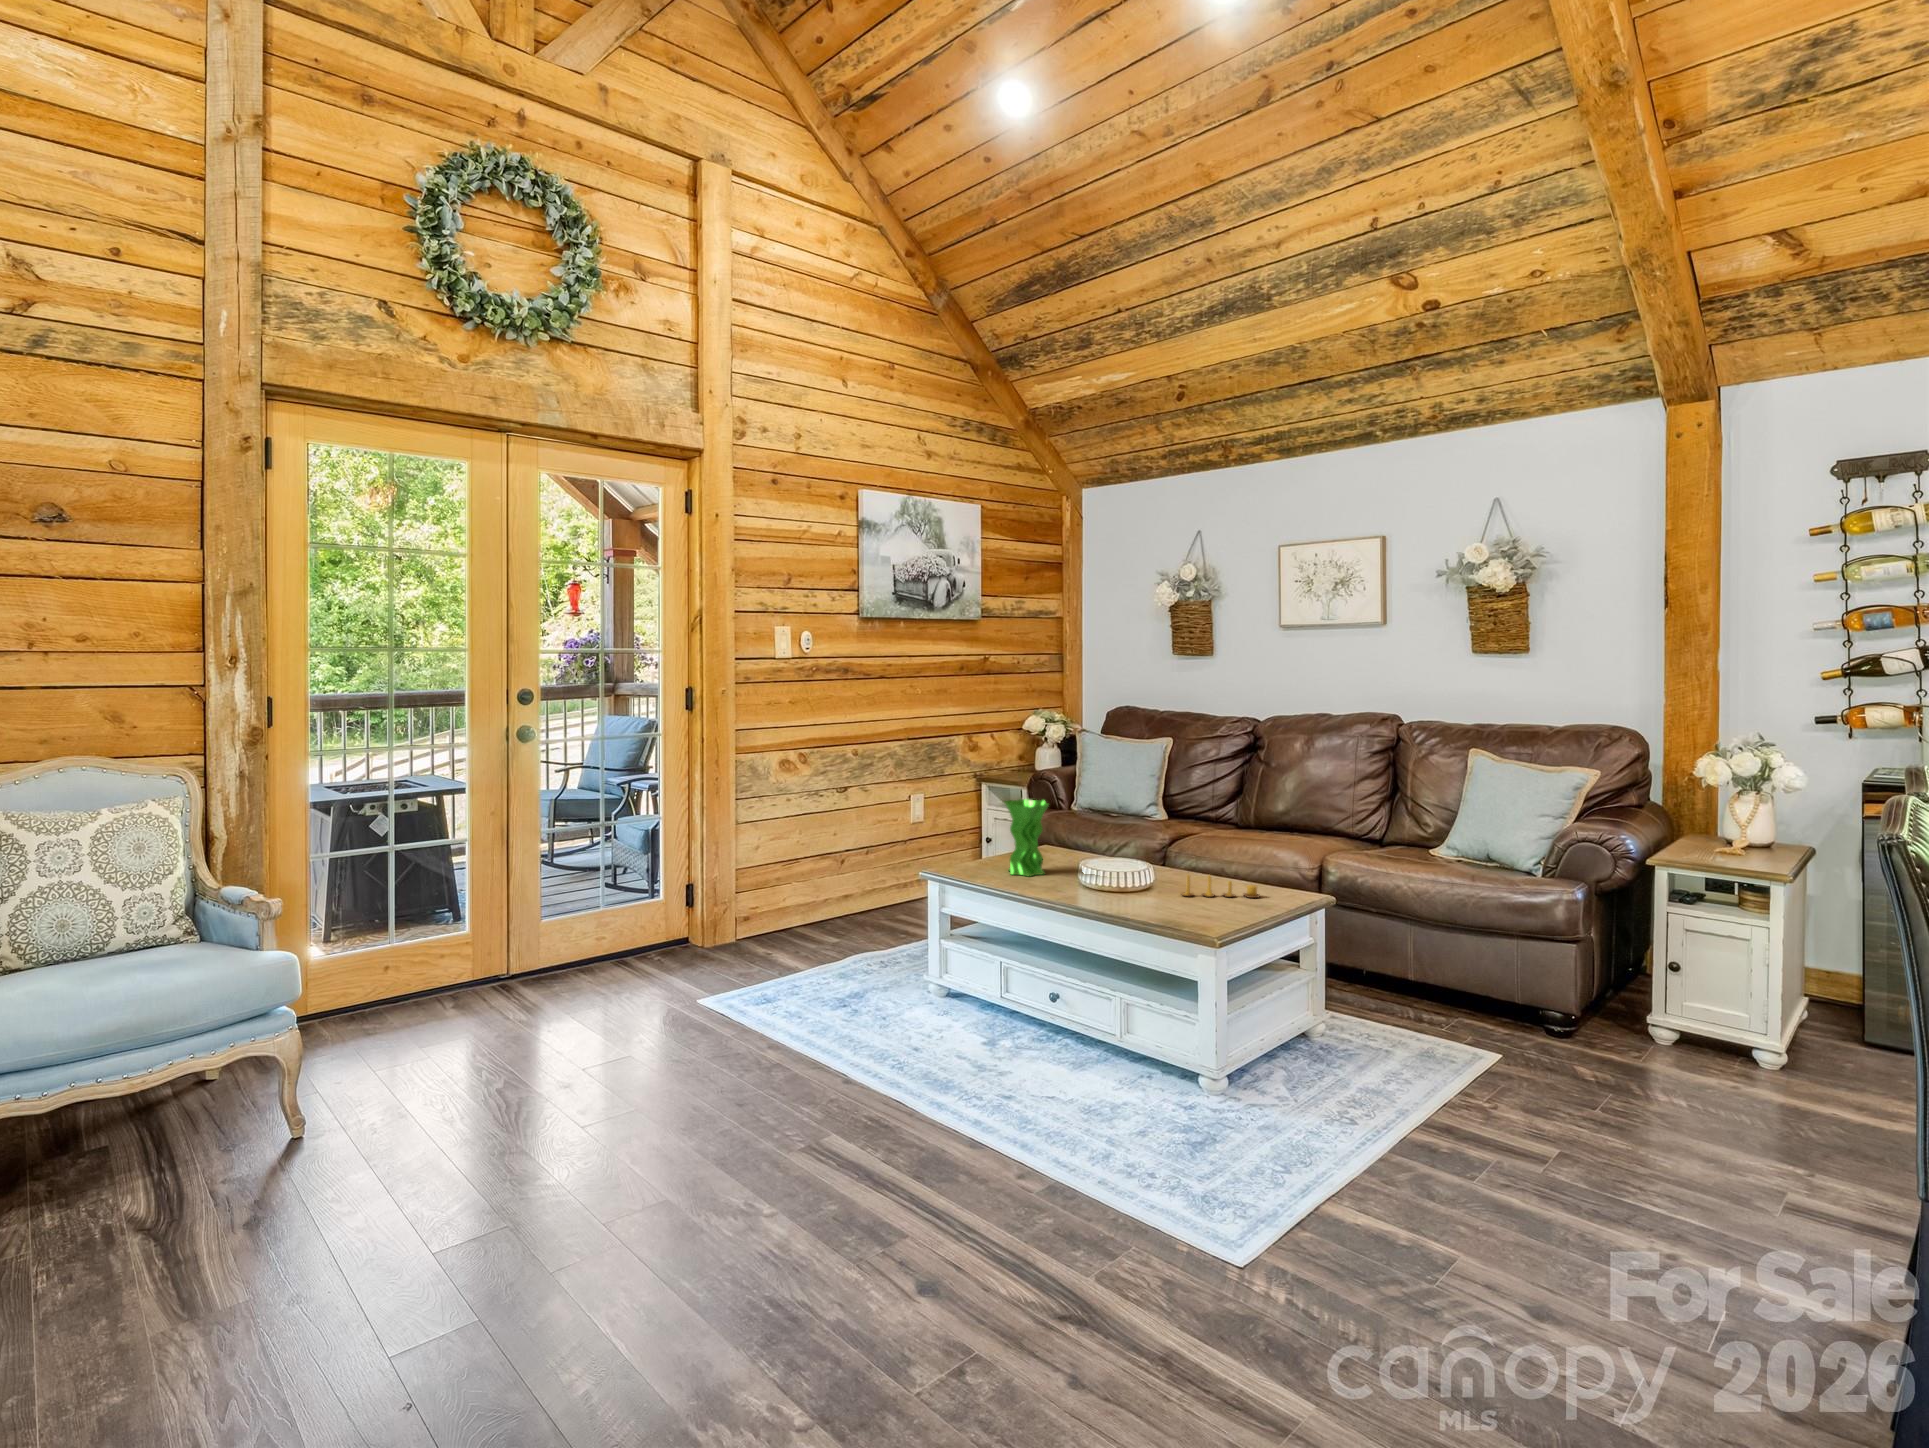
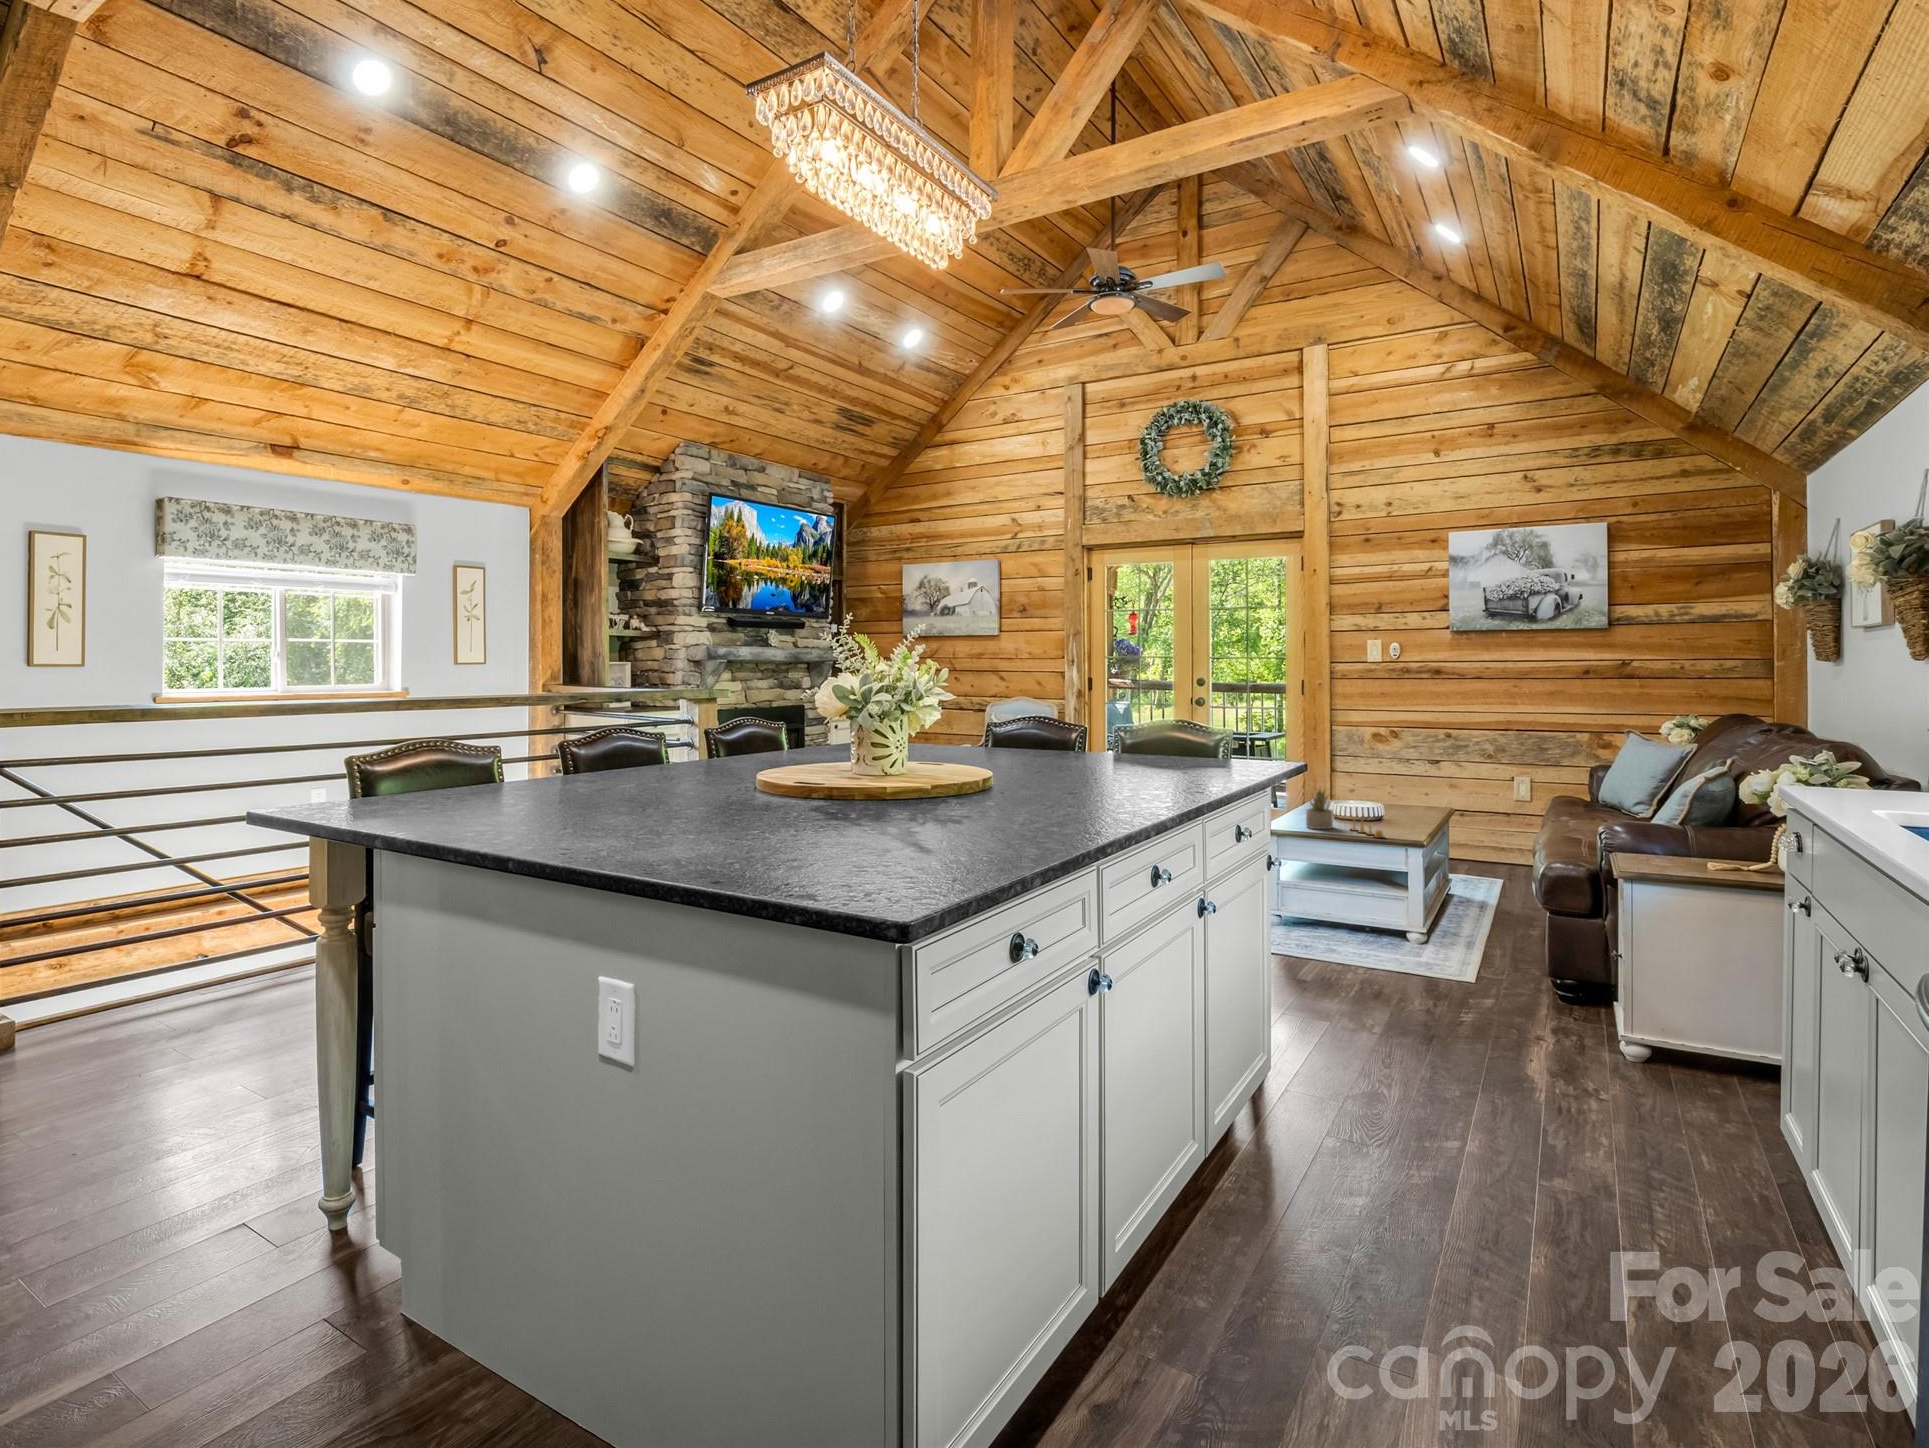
vase: present [1004,799,1048,877] -> none [1334,764,1367,813]
succulent plant: none [1130,838,1174,908] -> present [1306,790,1333,829]

